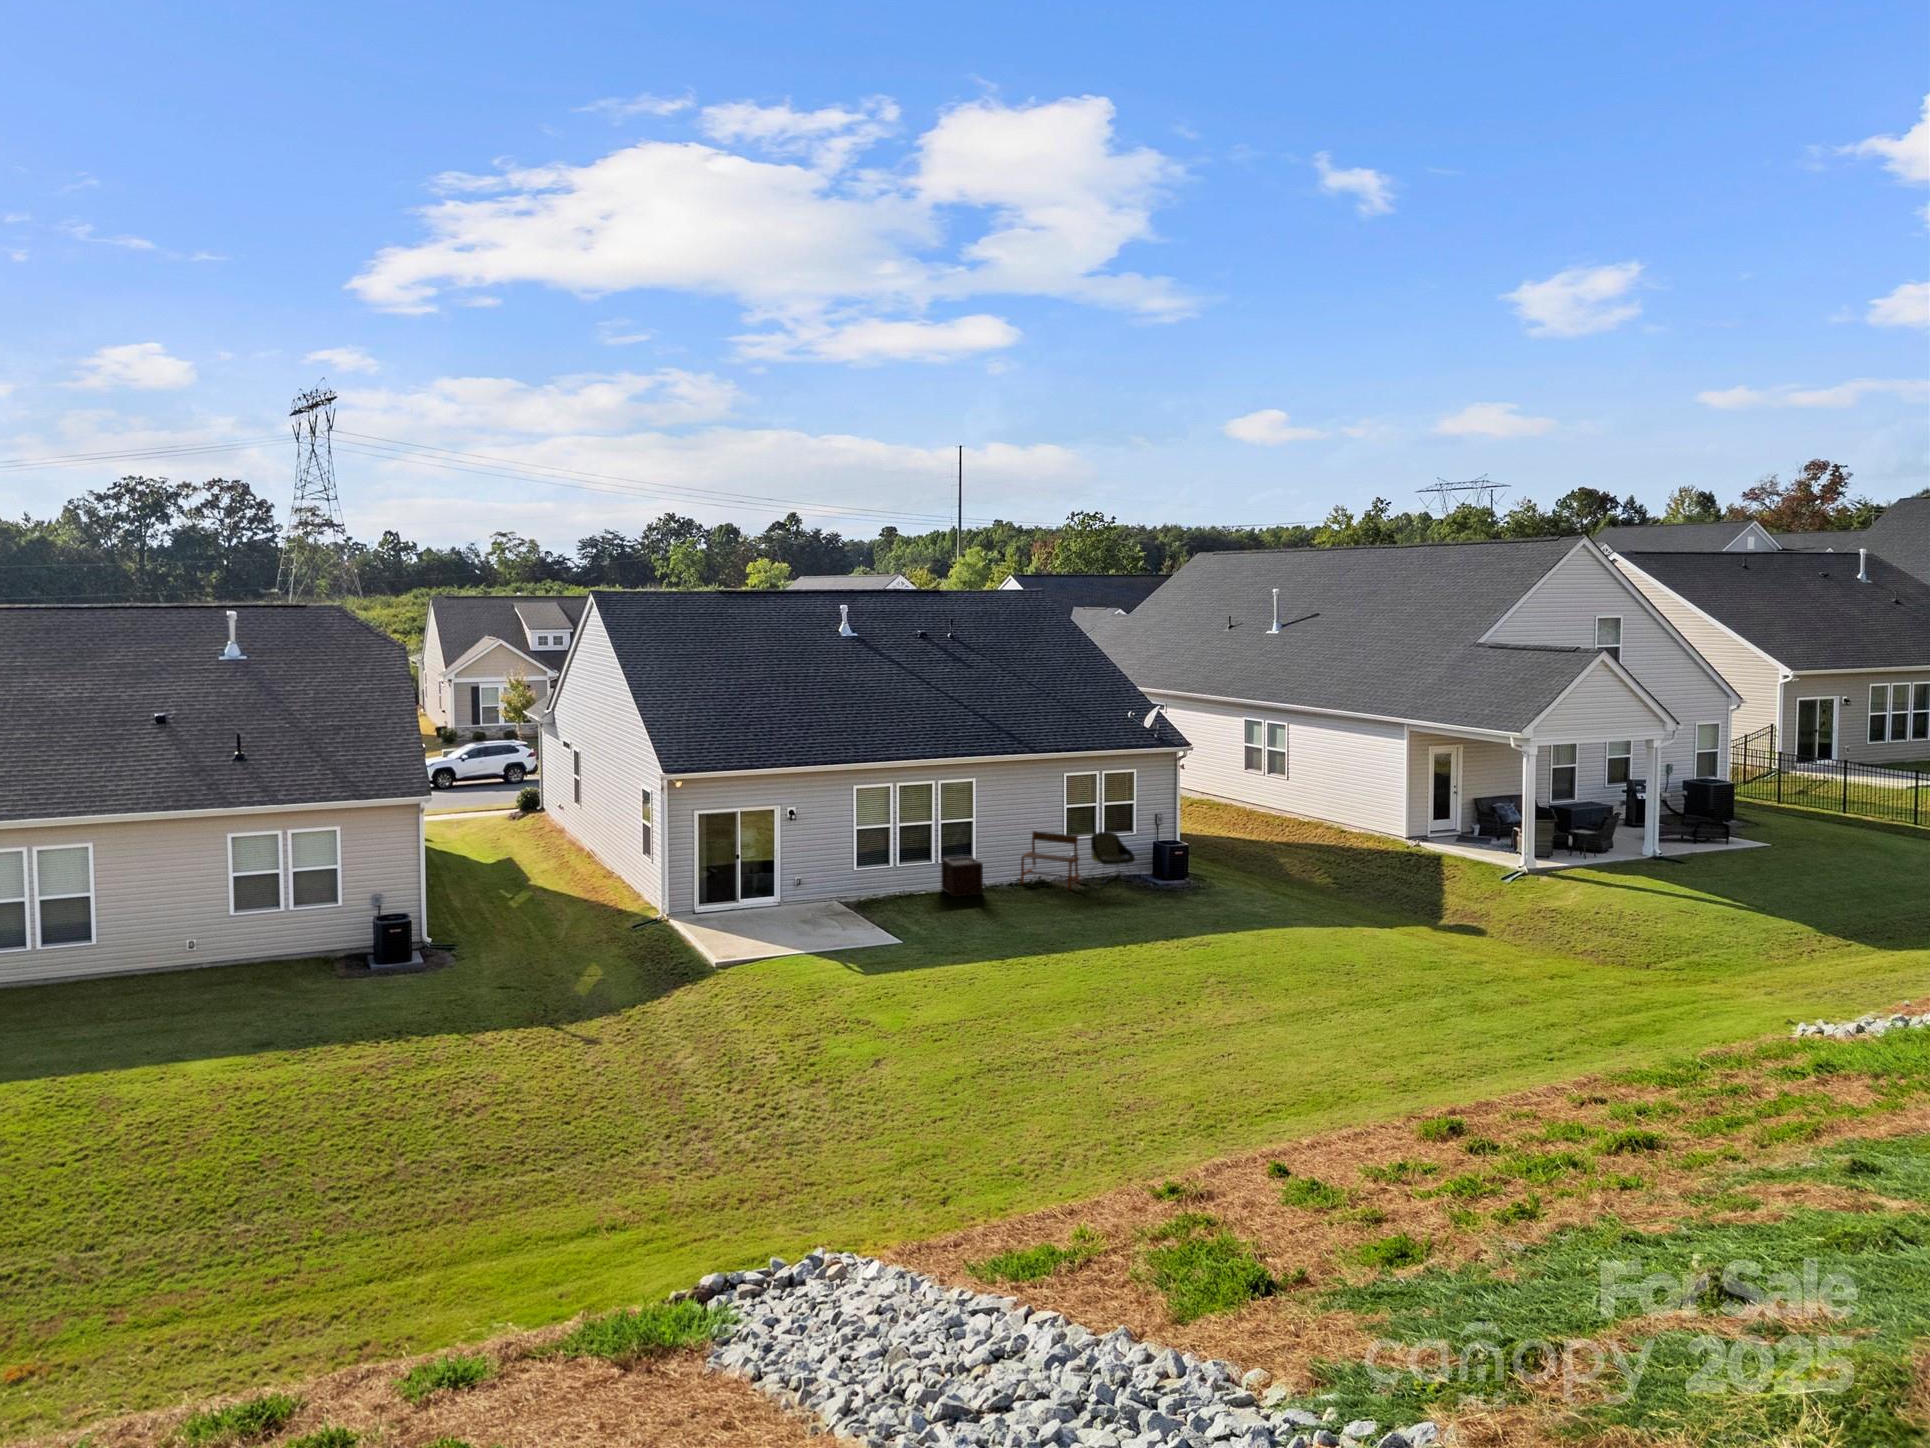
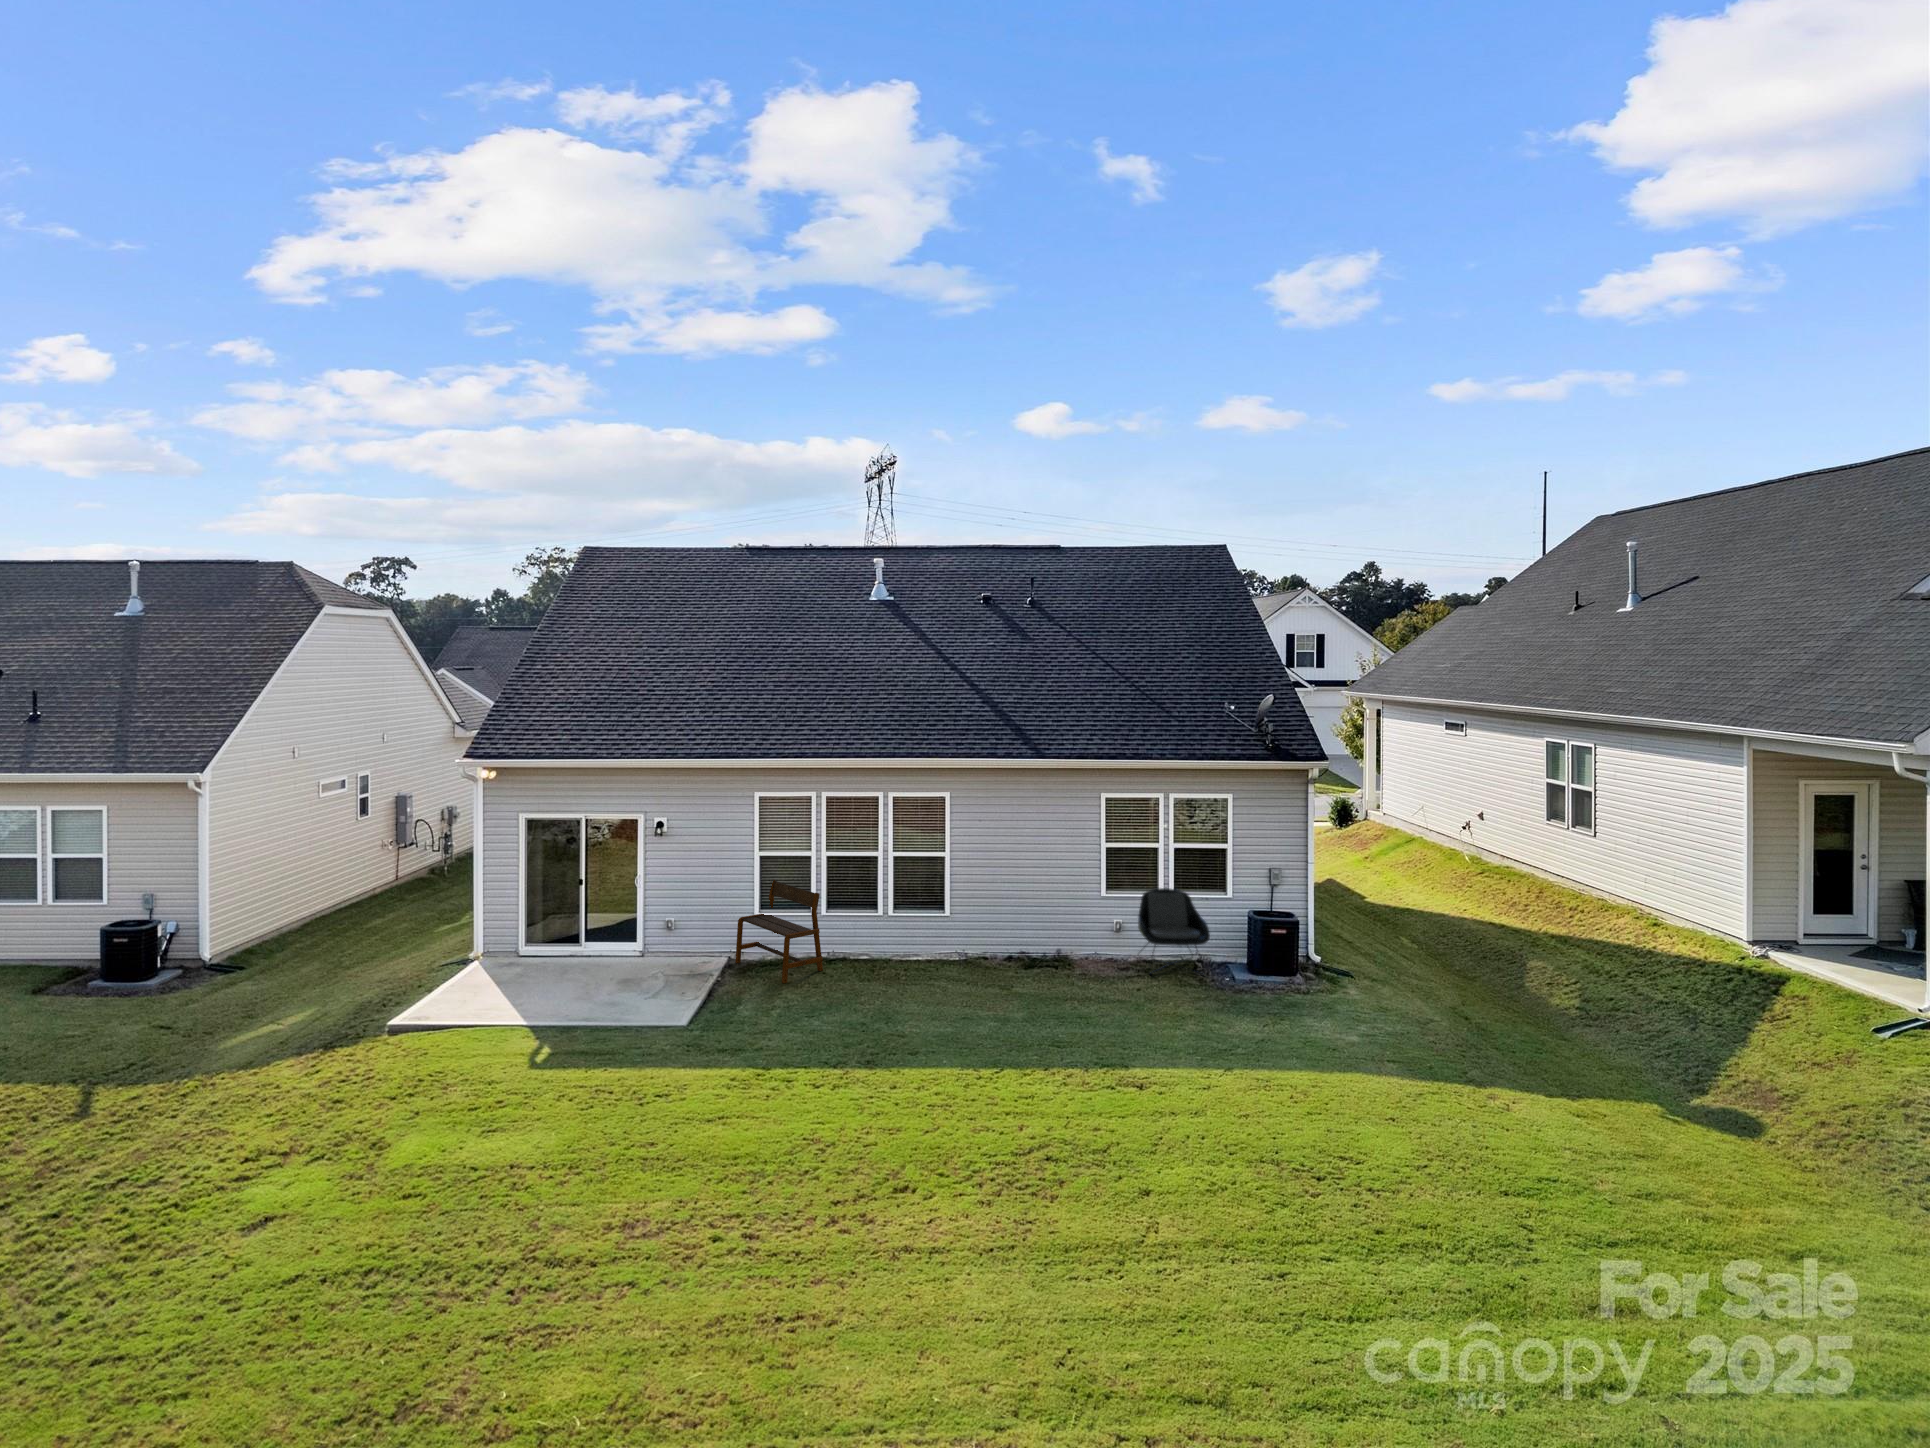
bench: present [1021,831,1080,890] -> present [735,880,823,983]
wooden crate: present [941,856,983,897] -> none [890,909,943,974]

